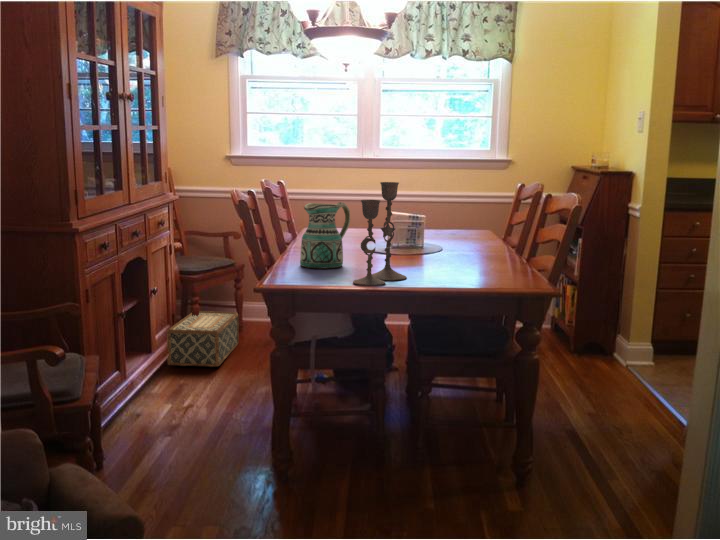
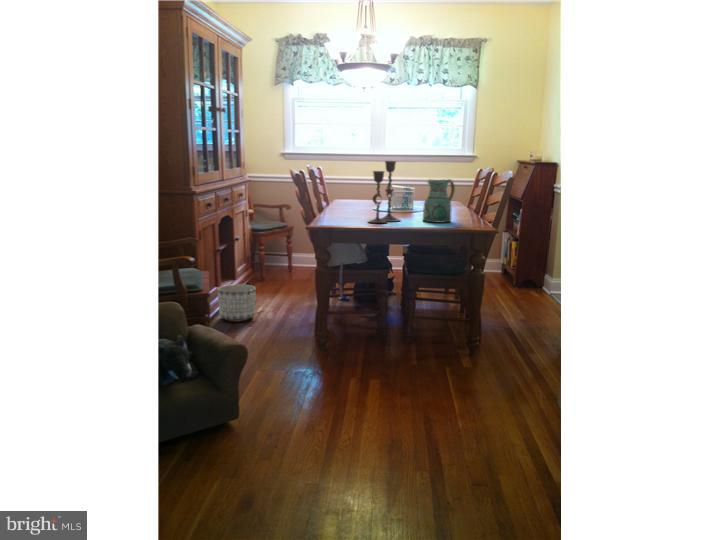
ceramic pitcher: present [300,202,350,268] -> present [423,179,455,223]
woven basket: present [167,311,239,367] -> none [244,257,290,291]
planter: none [116,368,178,430] -> present [217,284,256,322]

